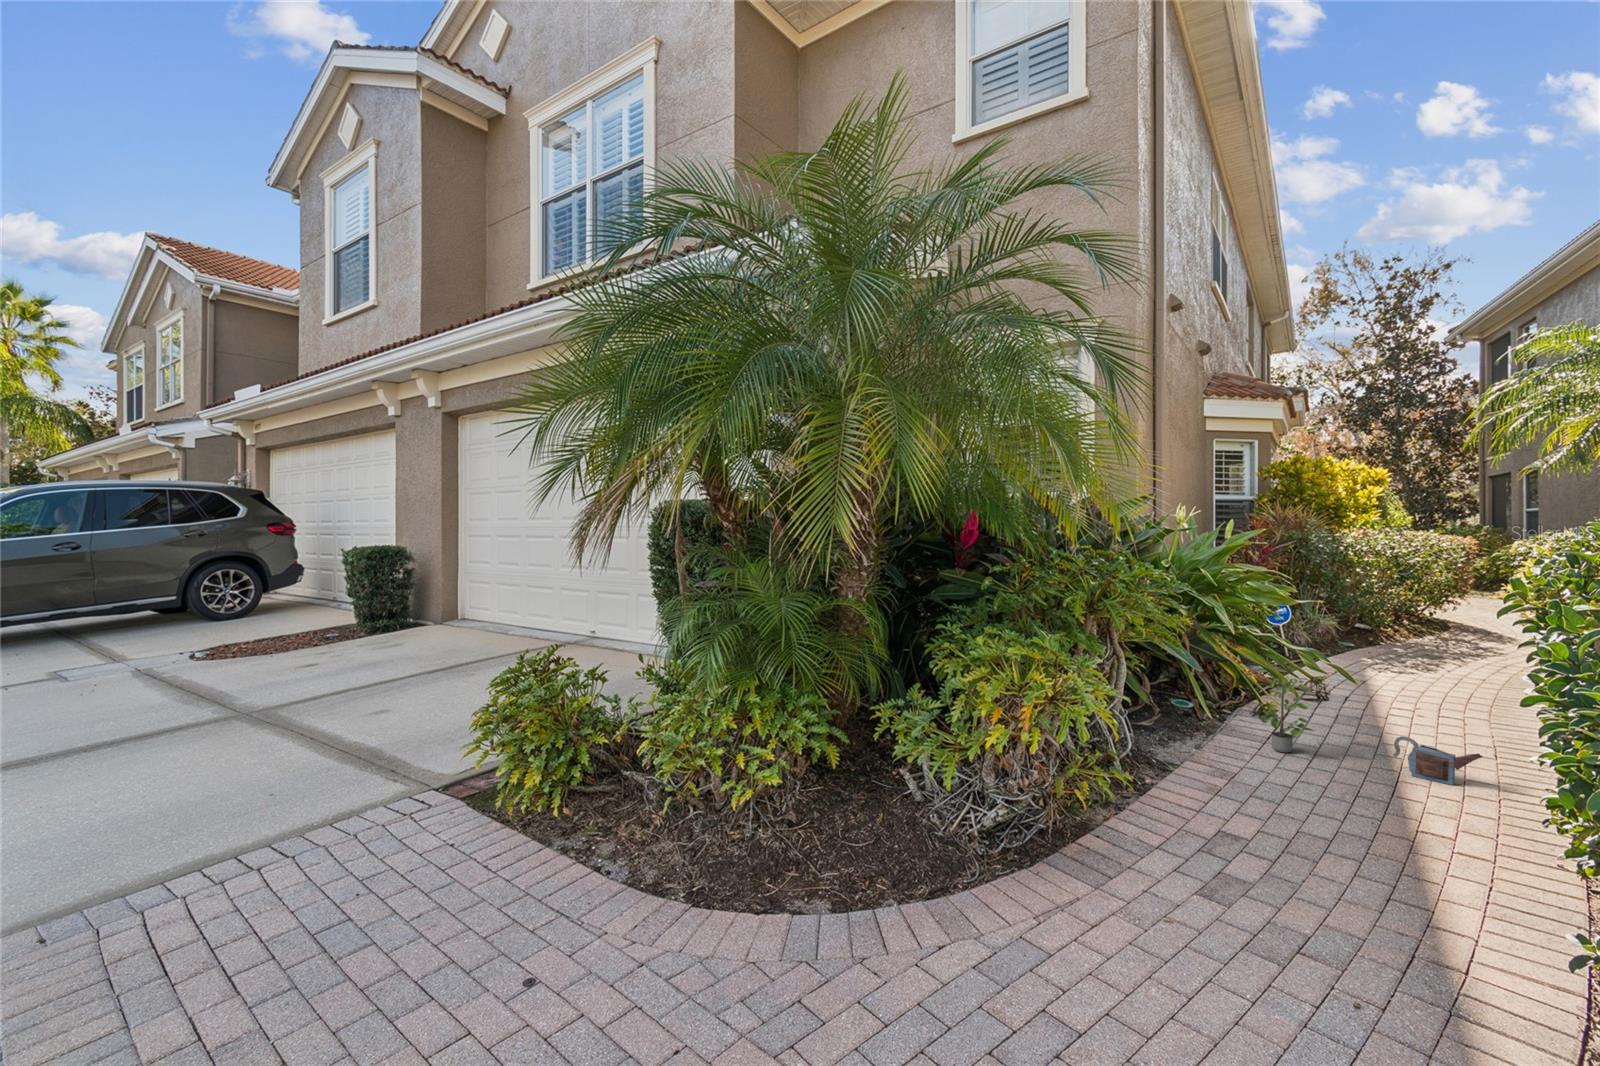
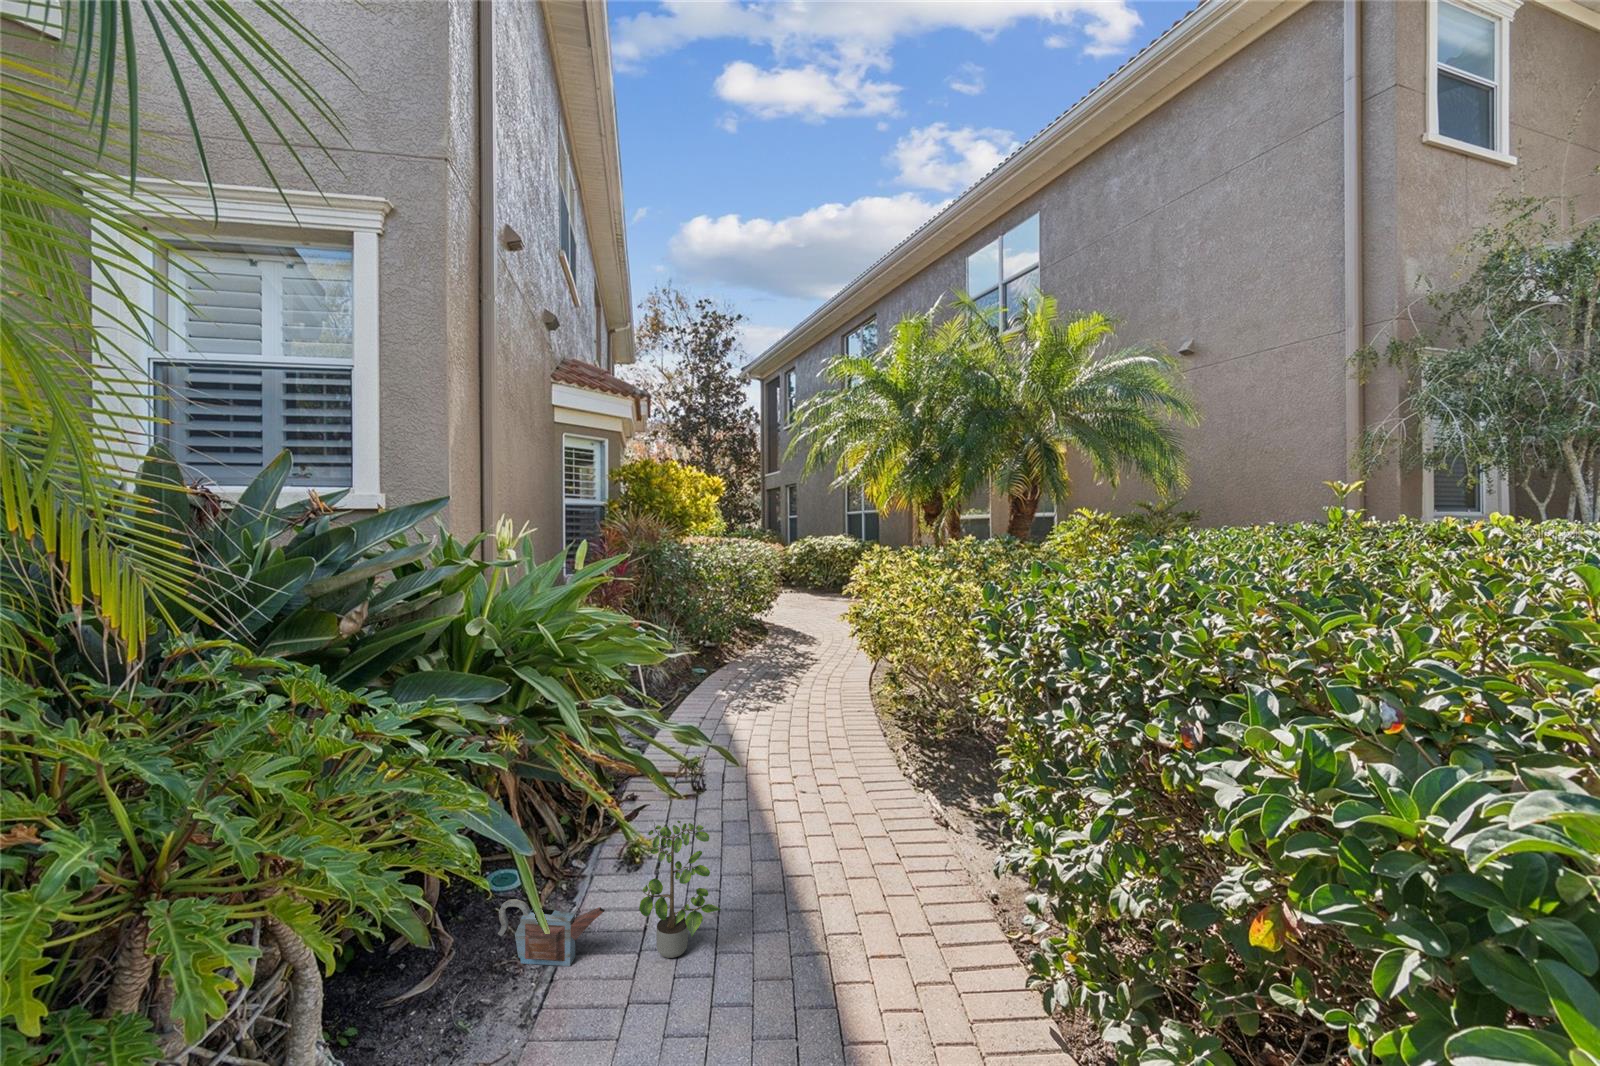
watering can: present [1393,736,1483,785] -> present [498,899,605,966]

